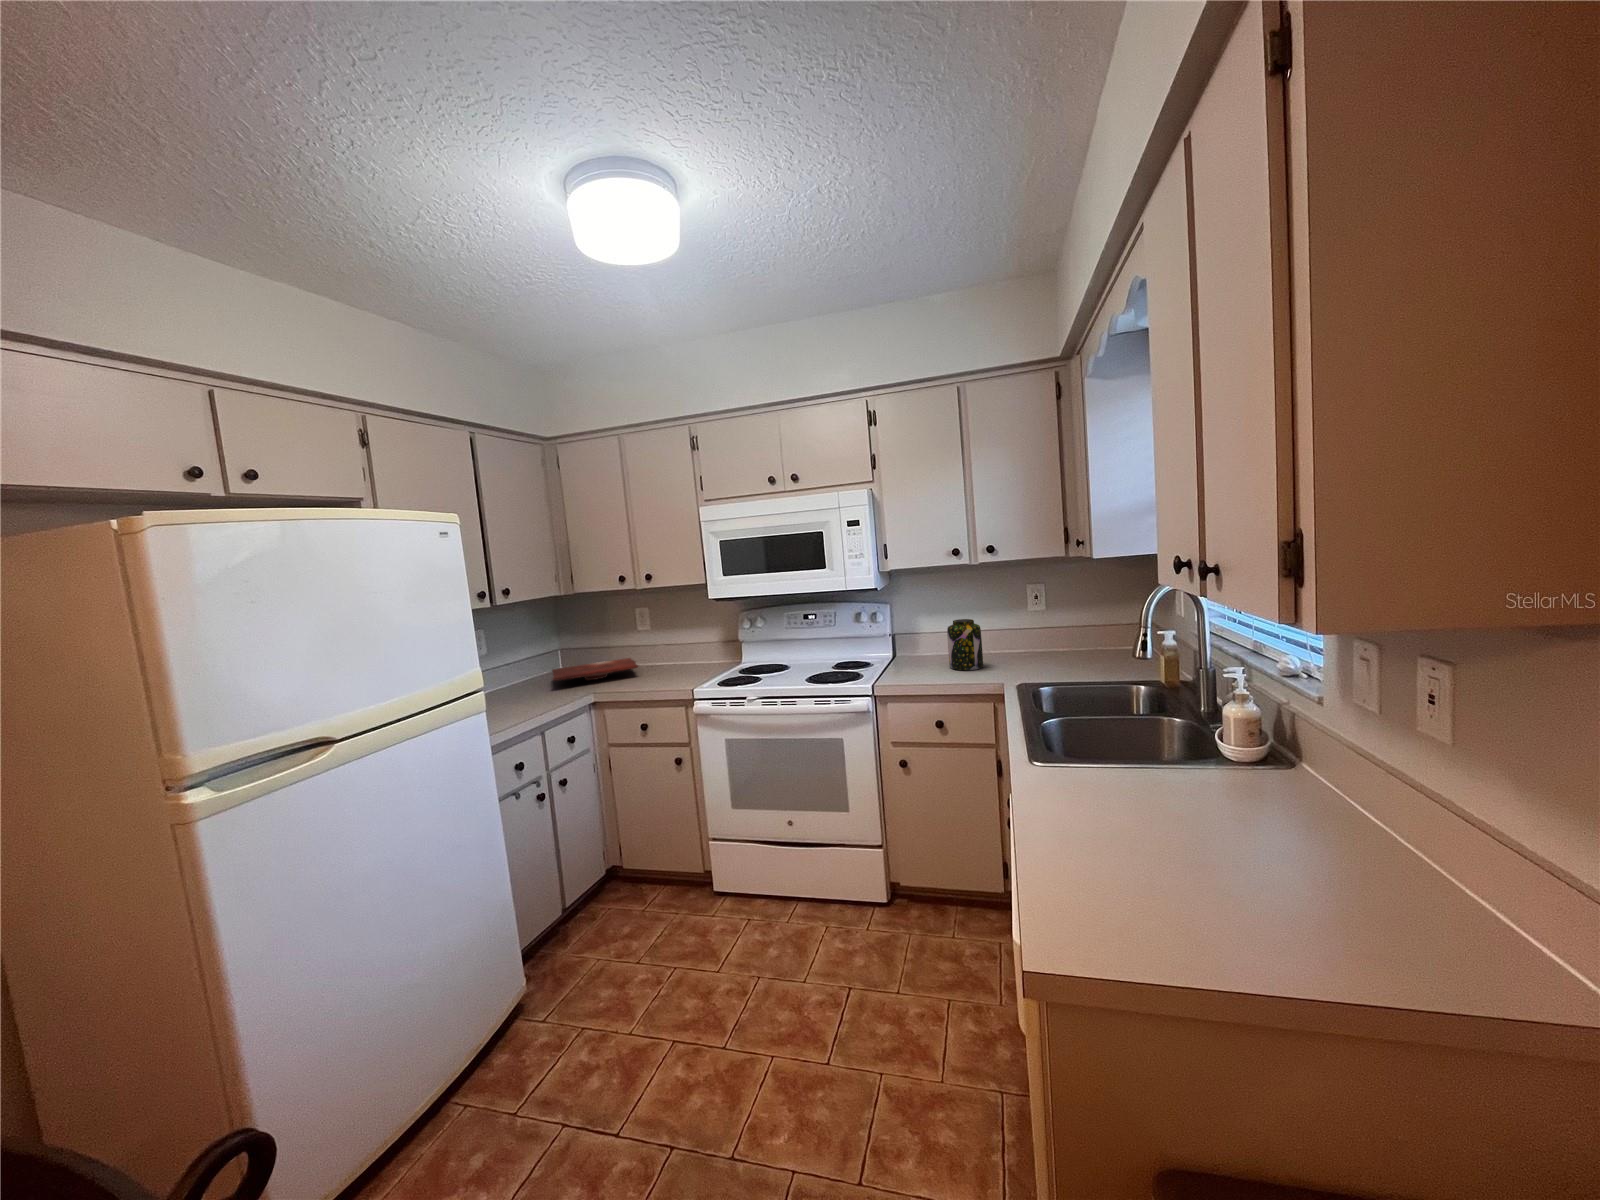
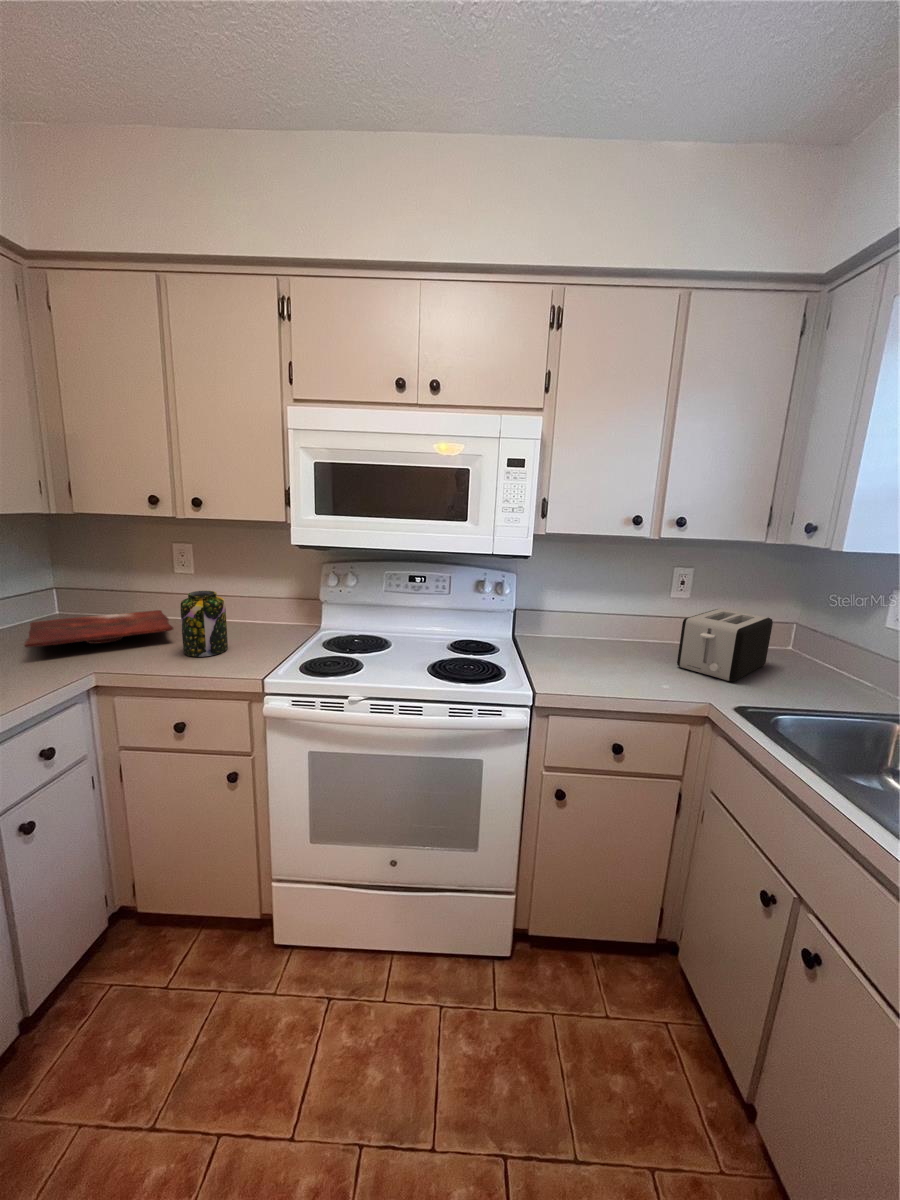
toaster: none [1005,615,1091,669] -> present [677,609,773,681]
jar: present [947,619,983,670] -> present [181,591,228,657]

